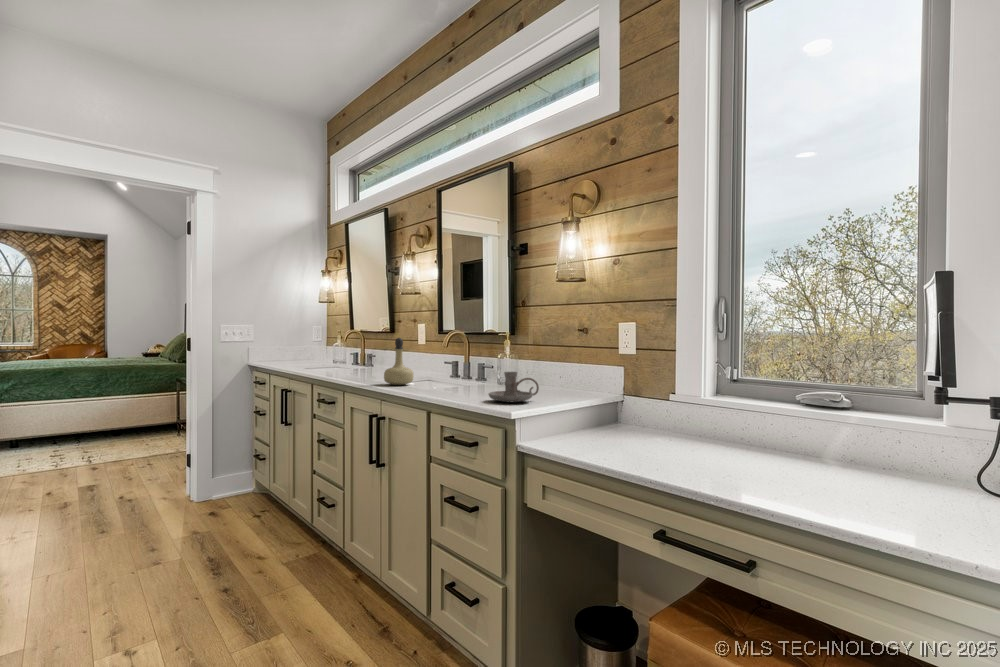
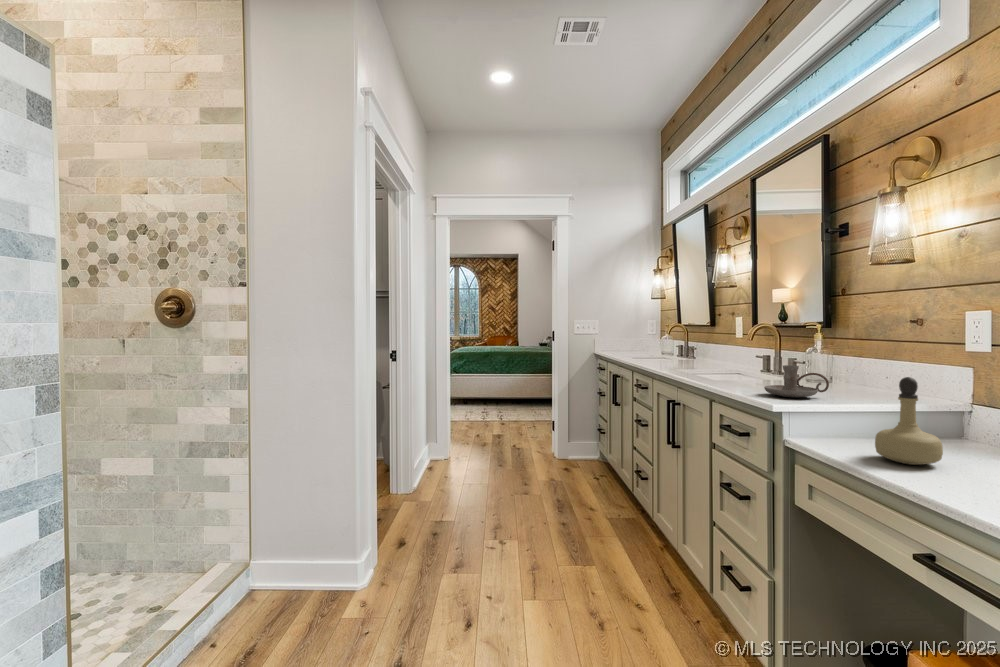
perfume bottle: present [384,338,414,385] -> present [875,377,943,465]

